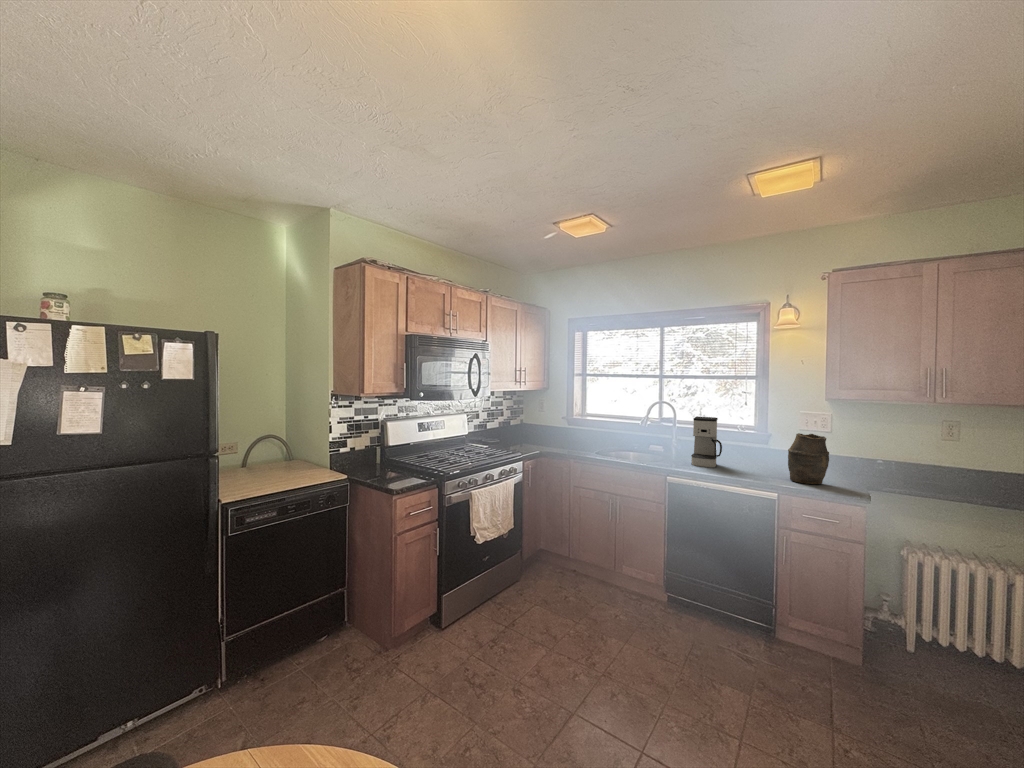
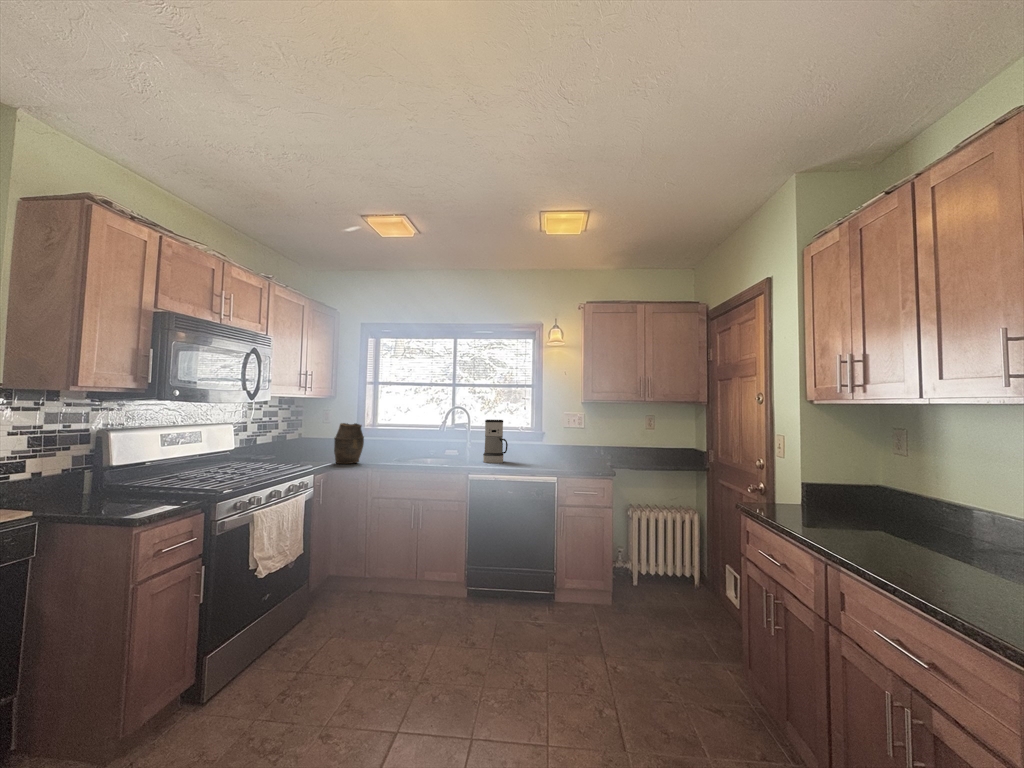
vase: present [788,433,829,484] -> present [334,423,364,464]

